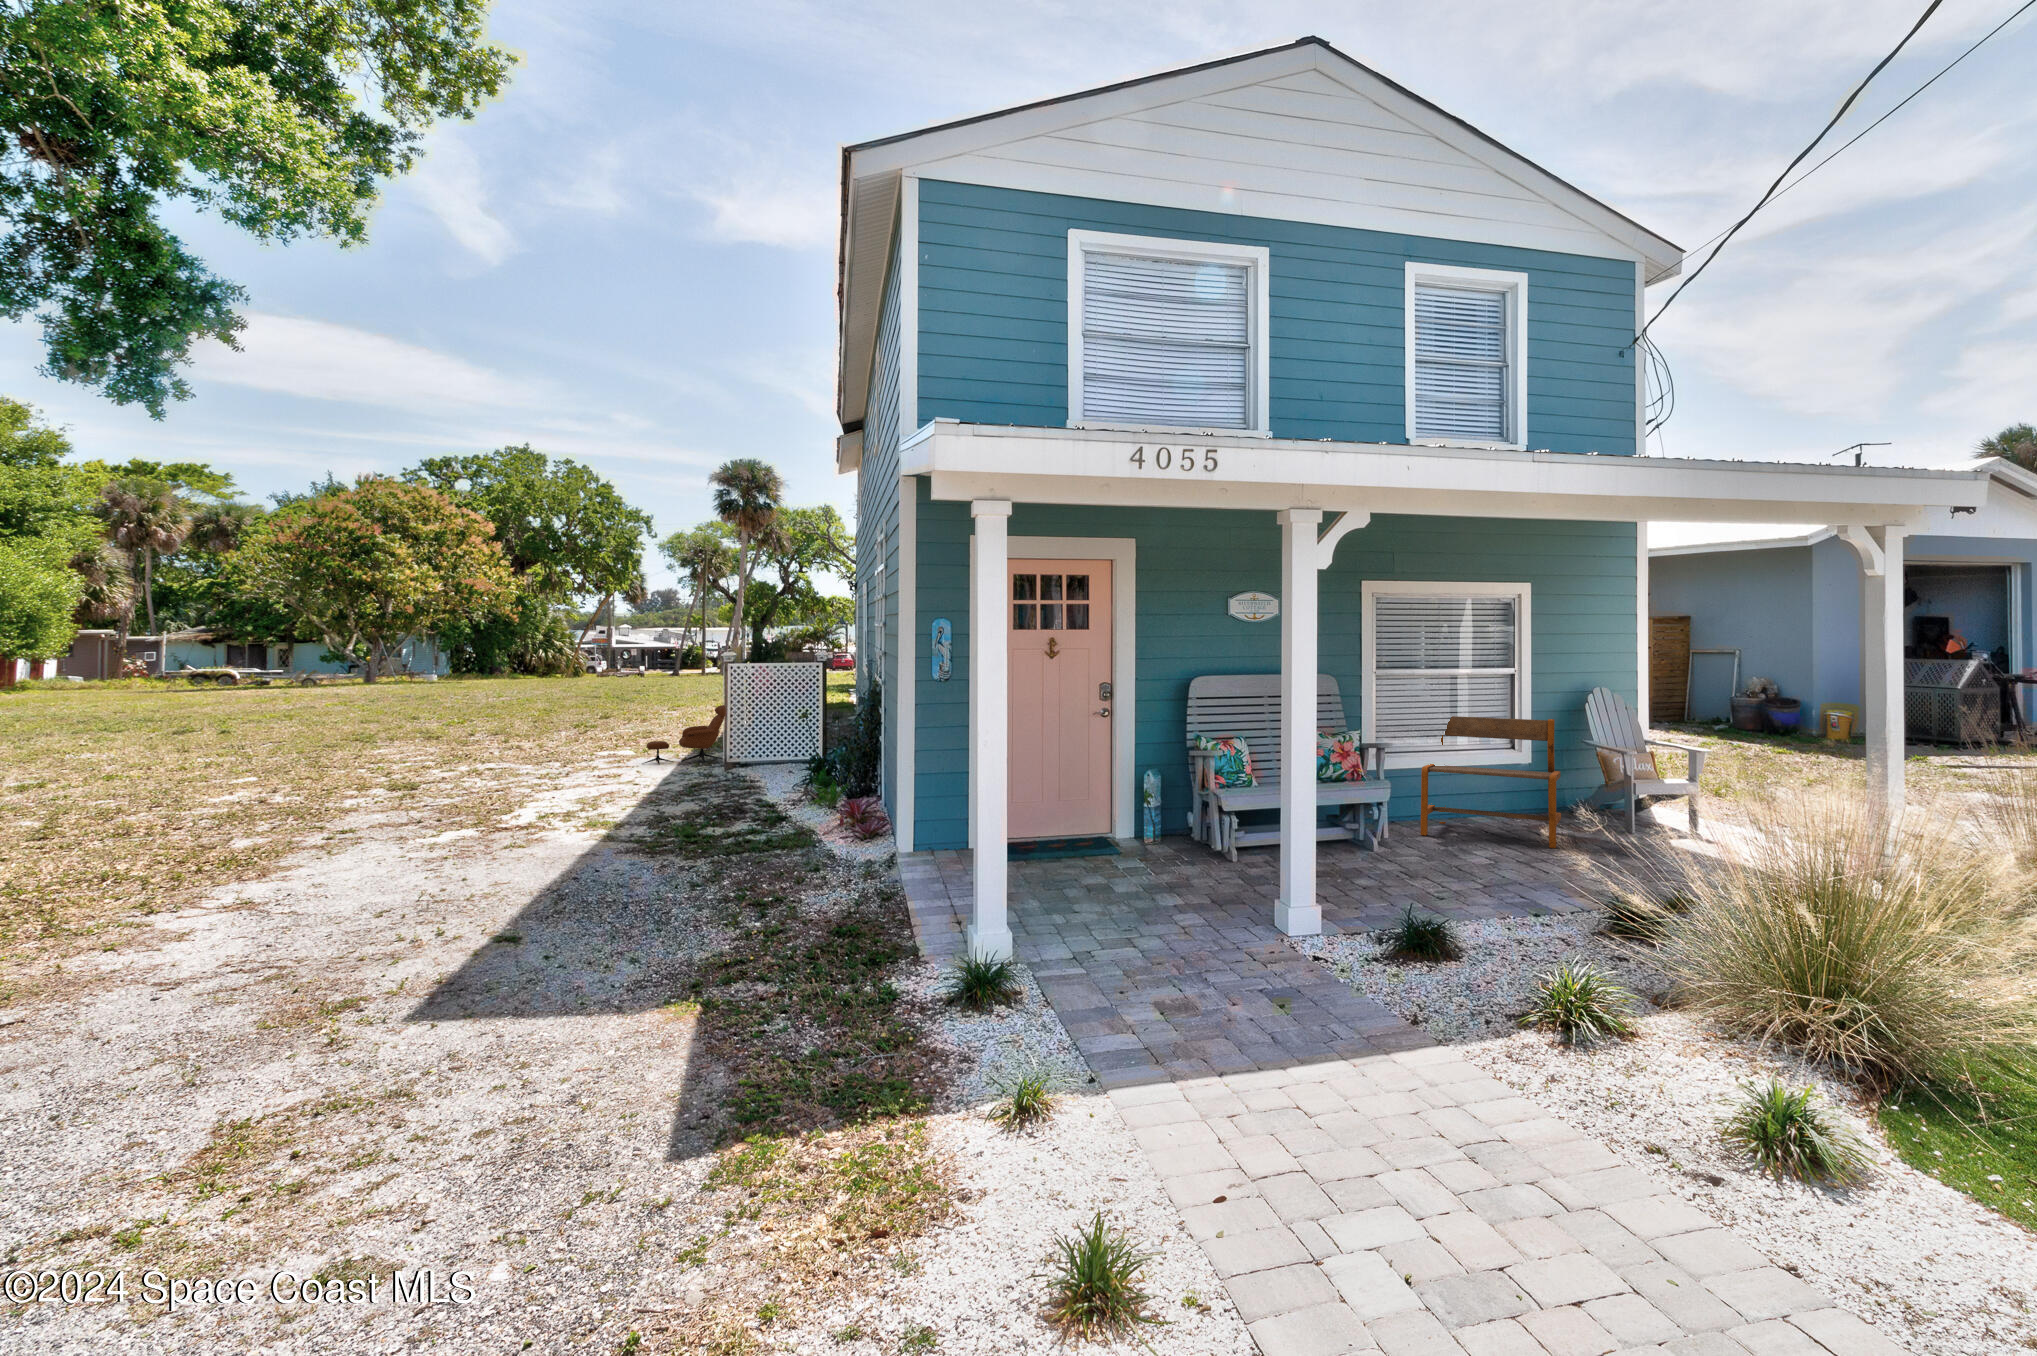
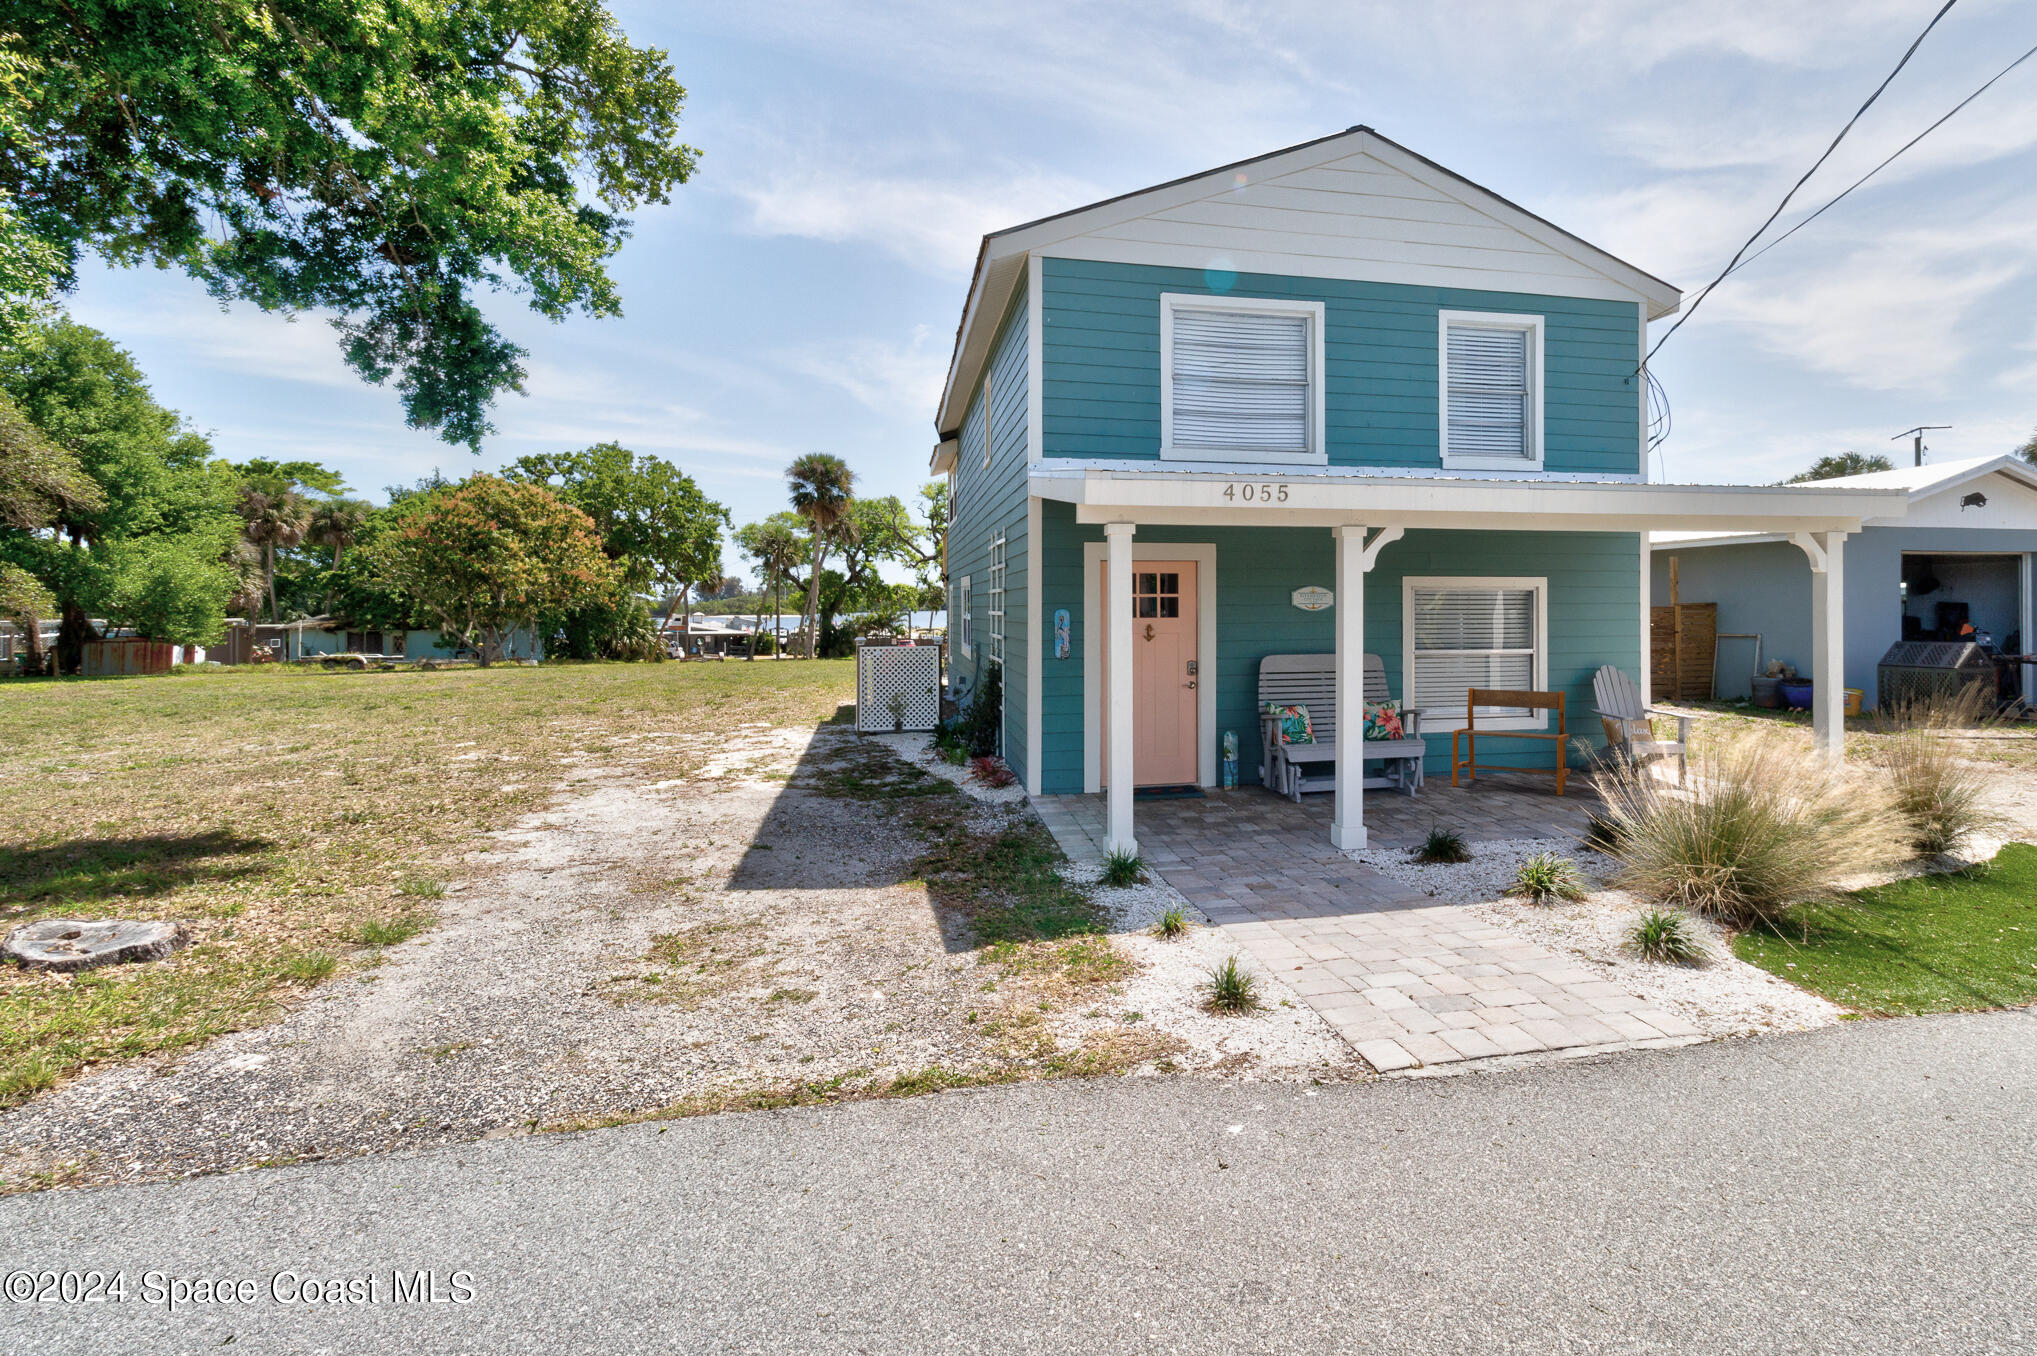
lounge chair: present [642,705,726,765] -> none [785,684,854,735]
potted plant: none [762,713,790,762] -> present [887,691,909,733]

